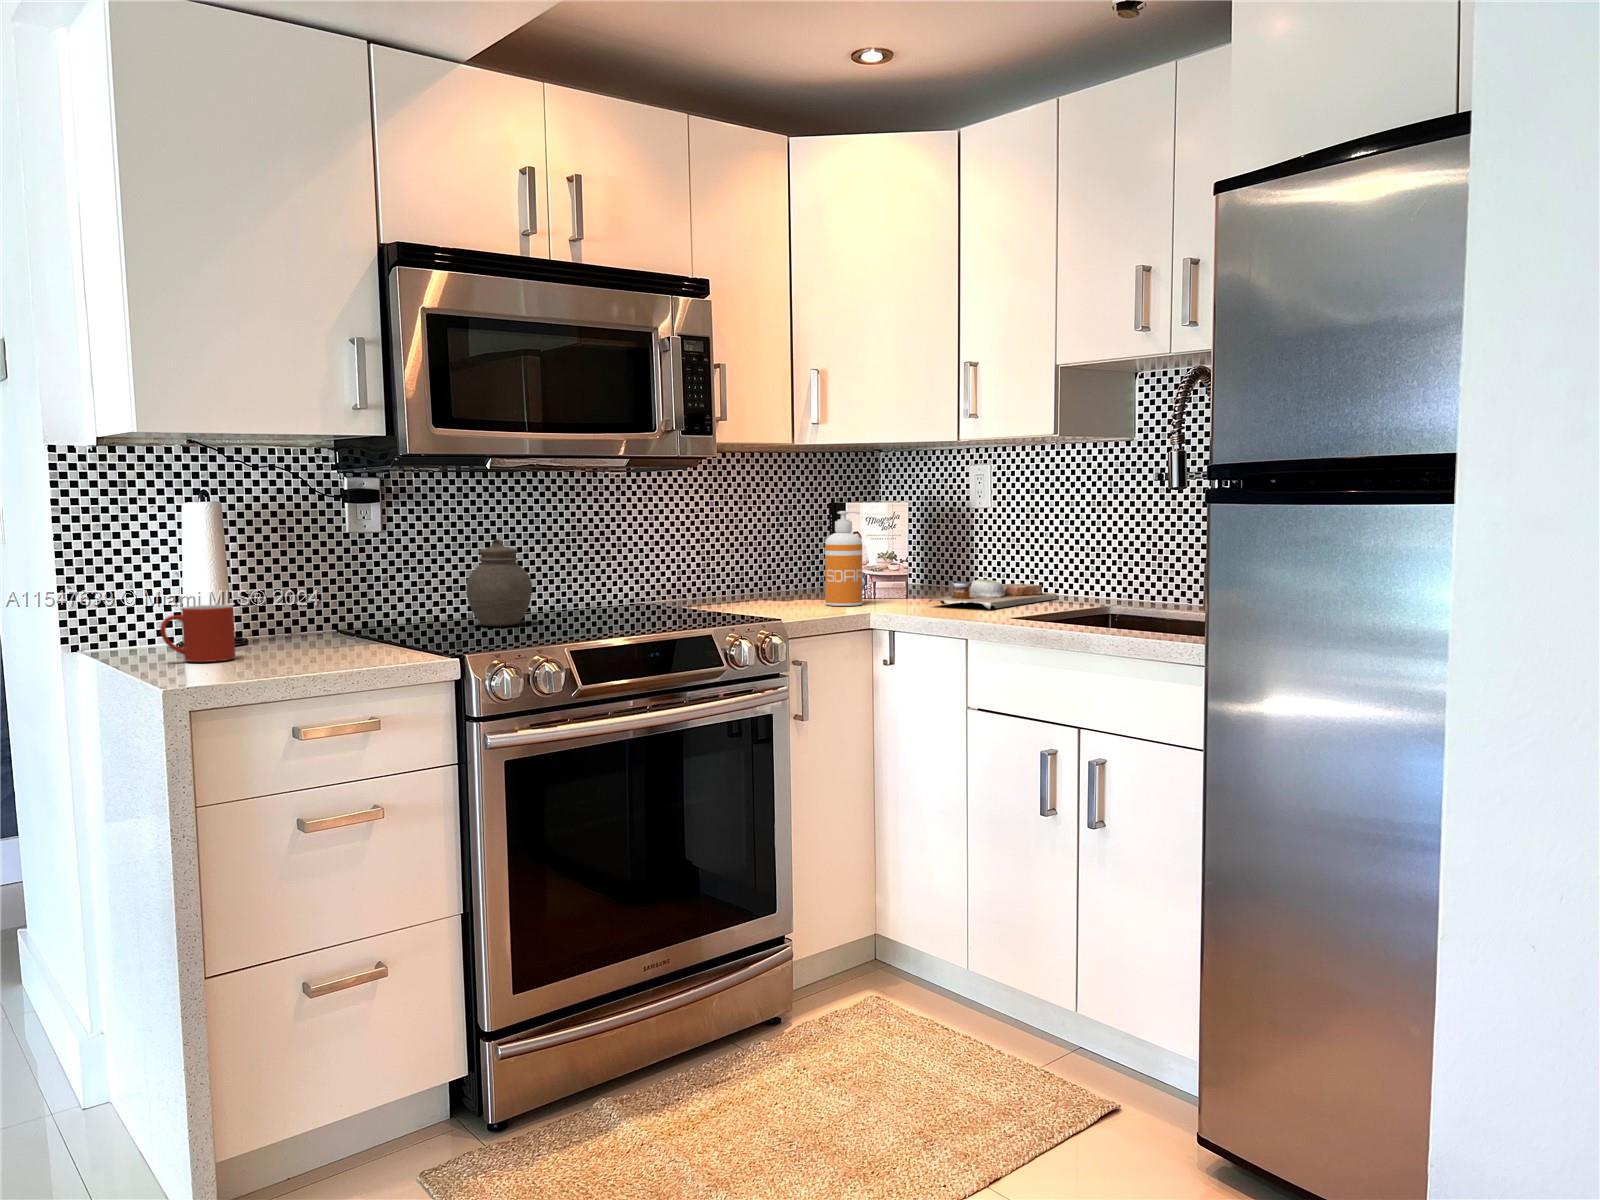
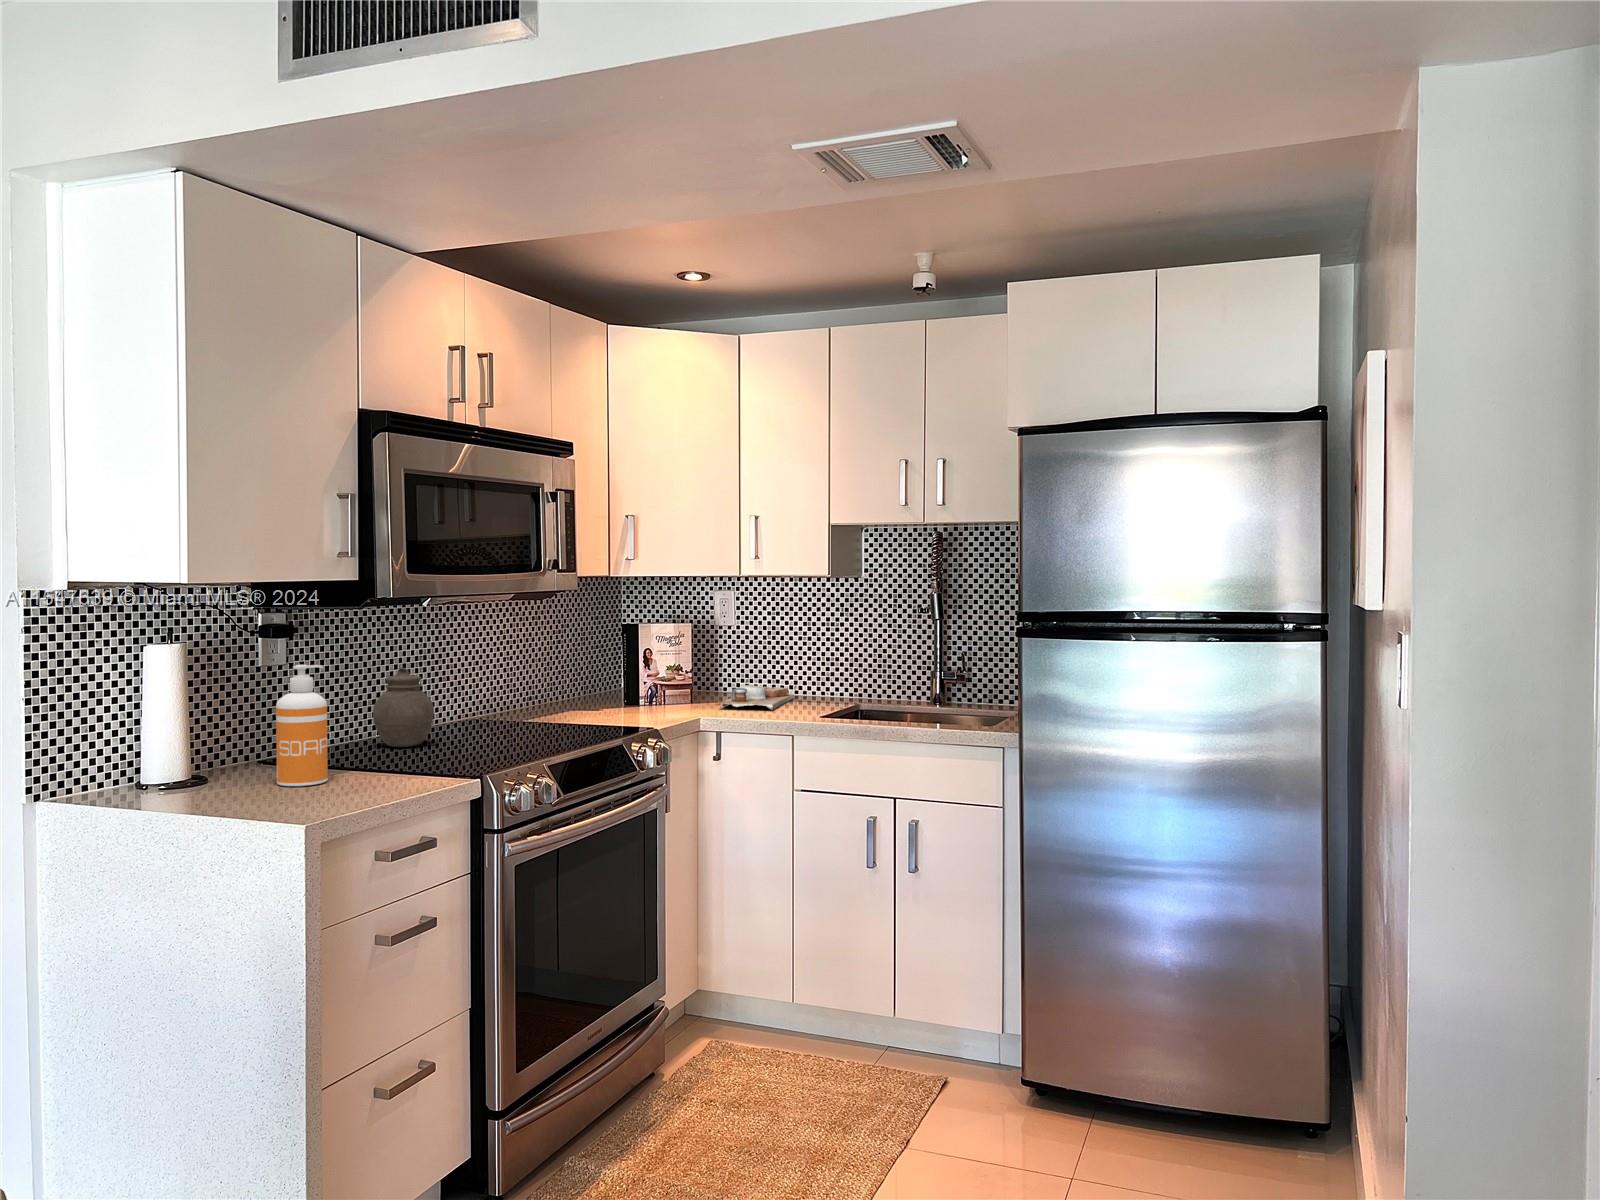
soap dispenser: present [825,511,862,606] -> present [276,665,328,786]
mug: present [160,605,235,662] -> none [192,745,254,802]

